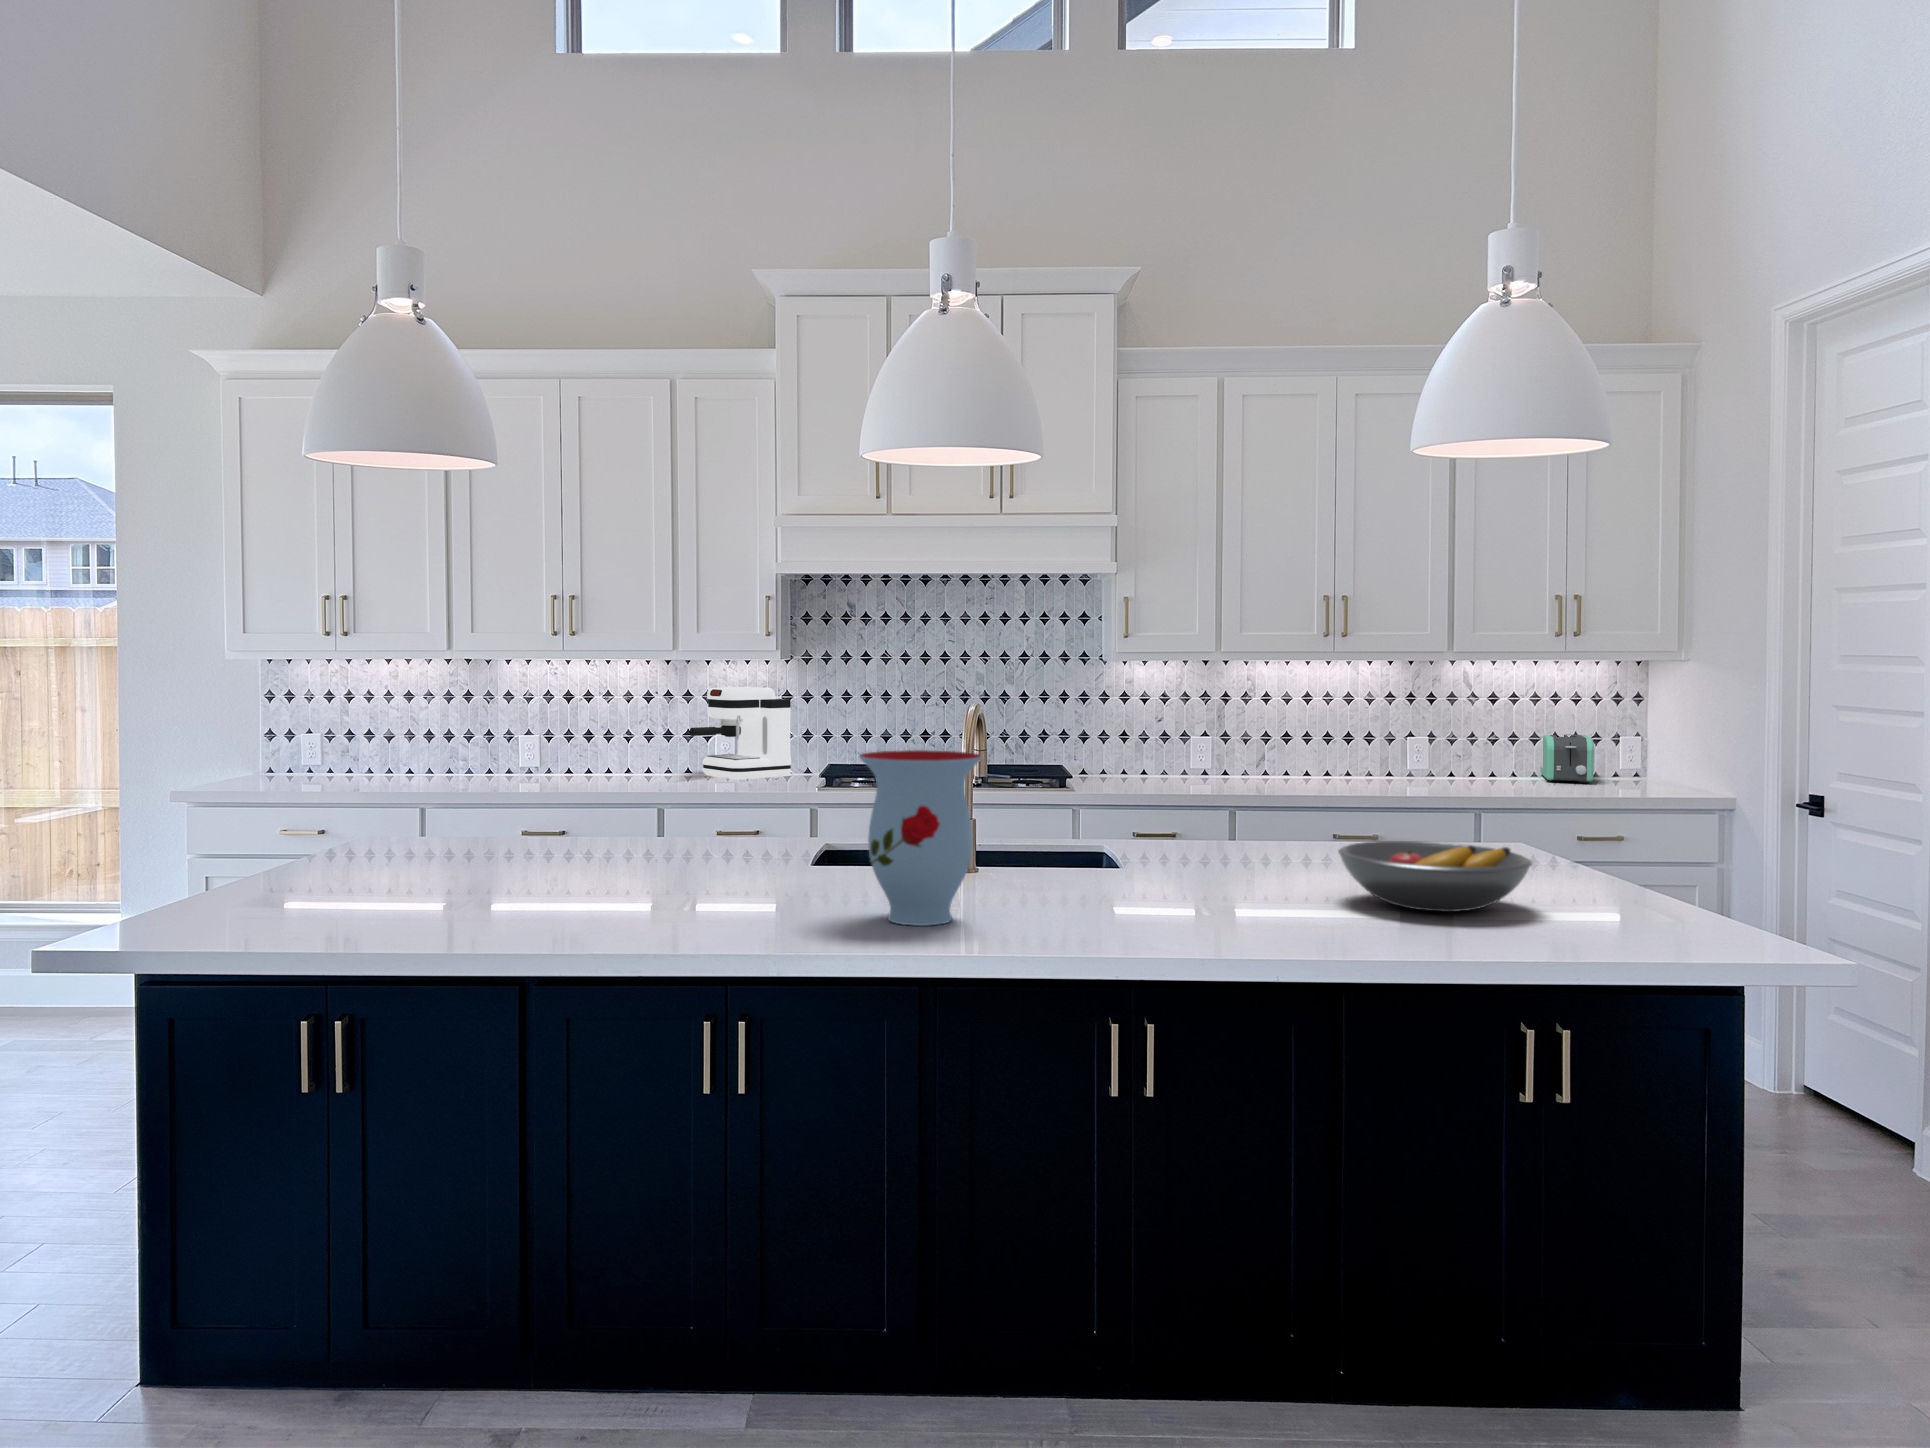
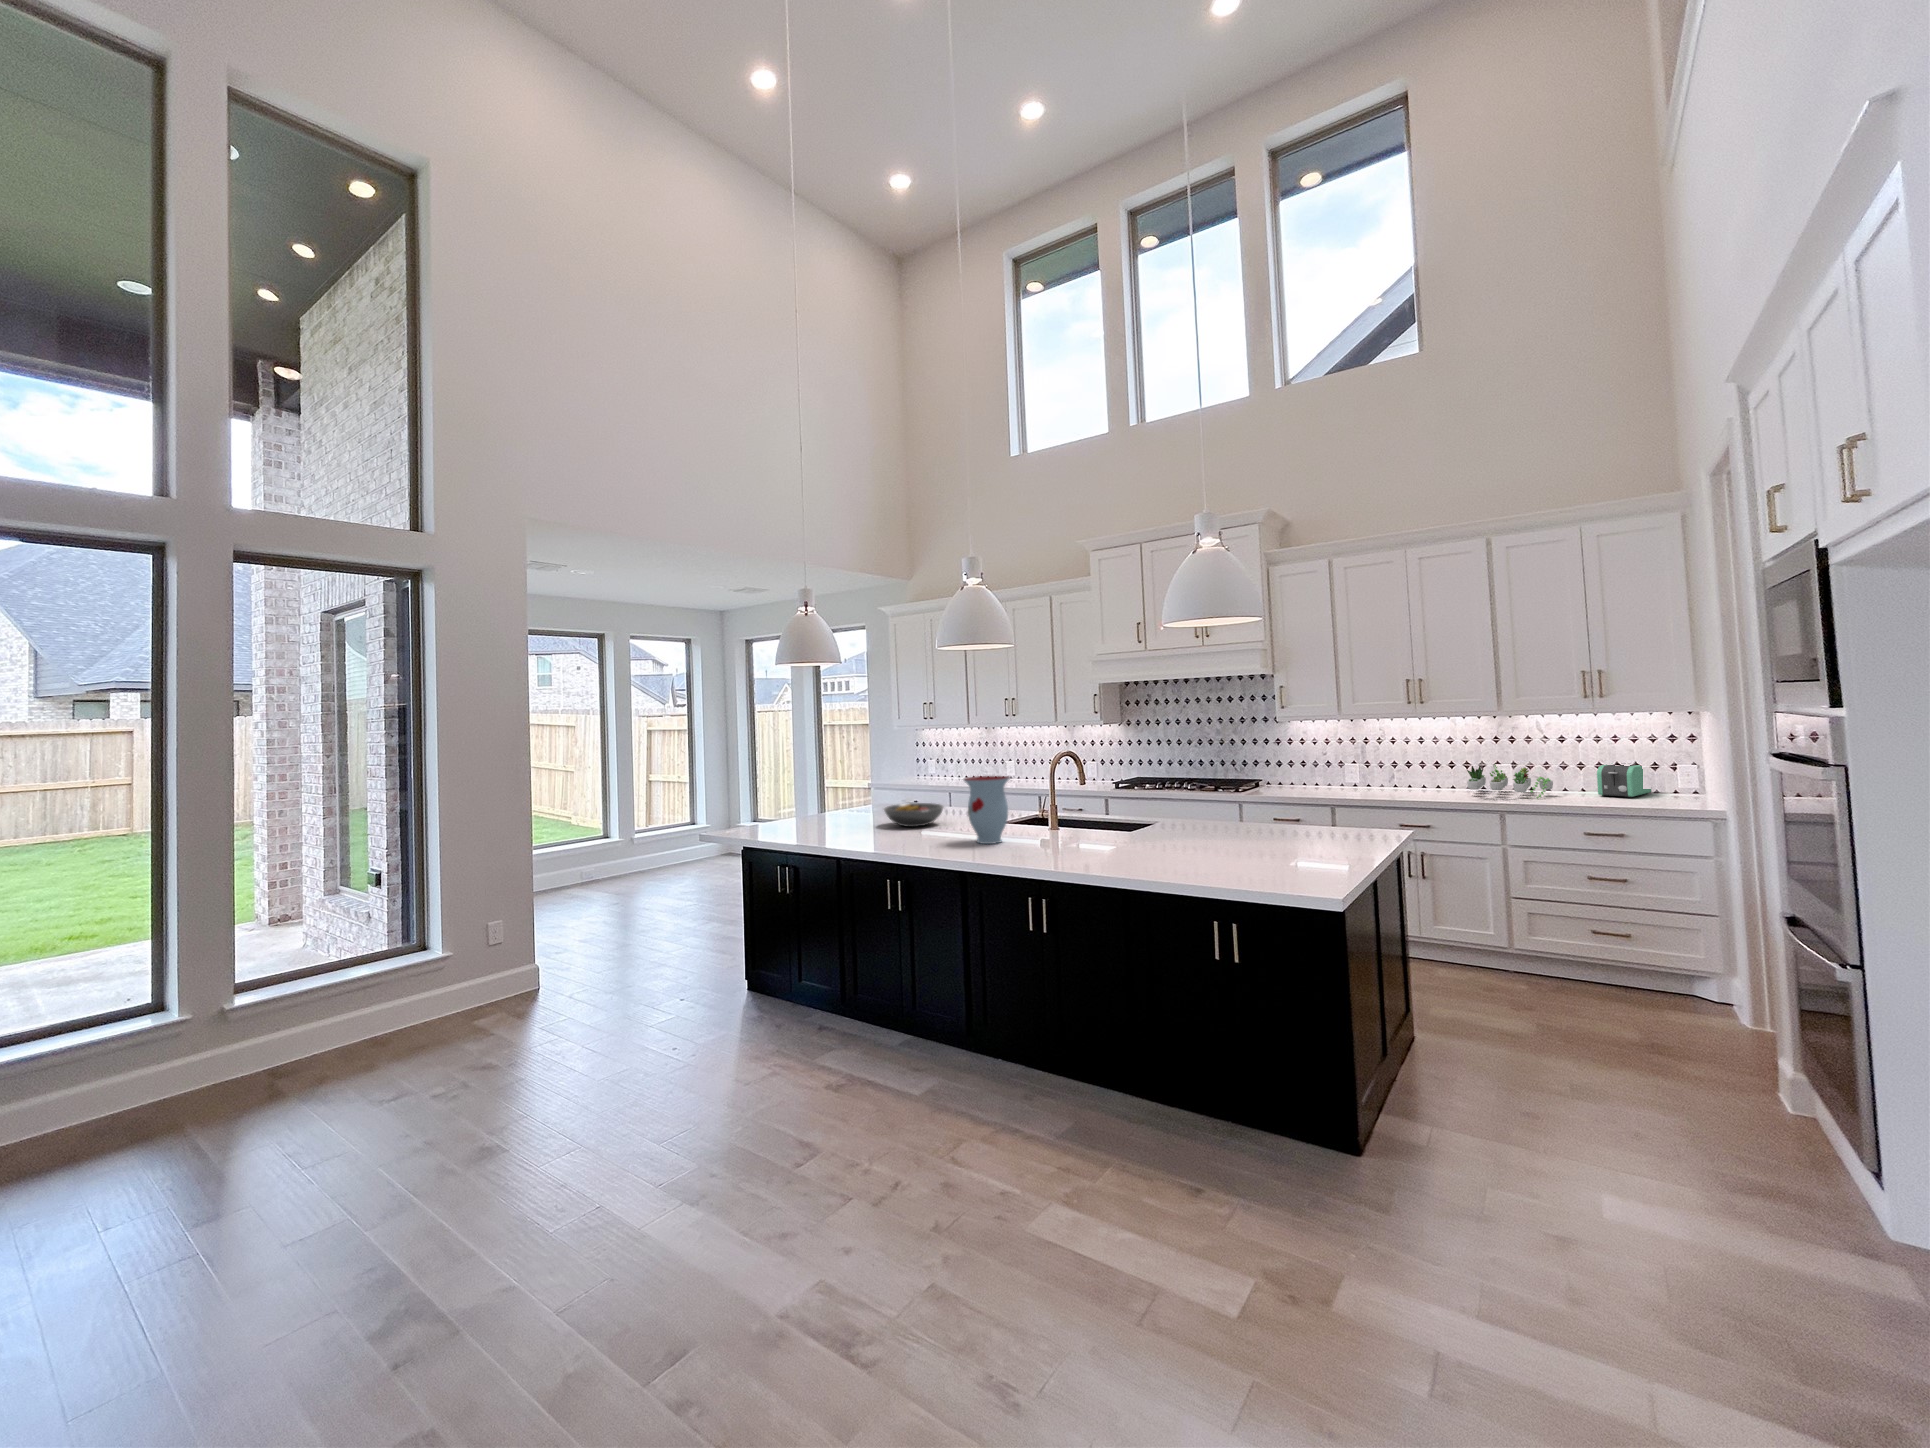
coffee maker: present [690,687,791,781] -> none [1065,738,1114,785]
succulent plant: none [1384,733,1502,787] -> present [1467,765,1553,798]
fruit bowl: present [1338,841,1532,912] -> present [884,803,943,827]

